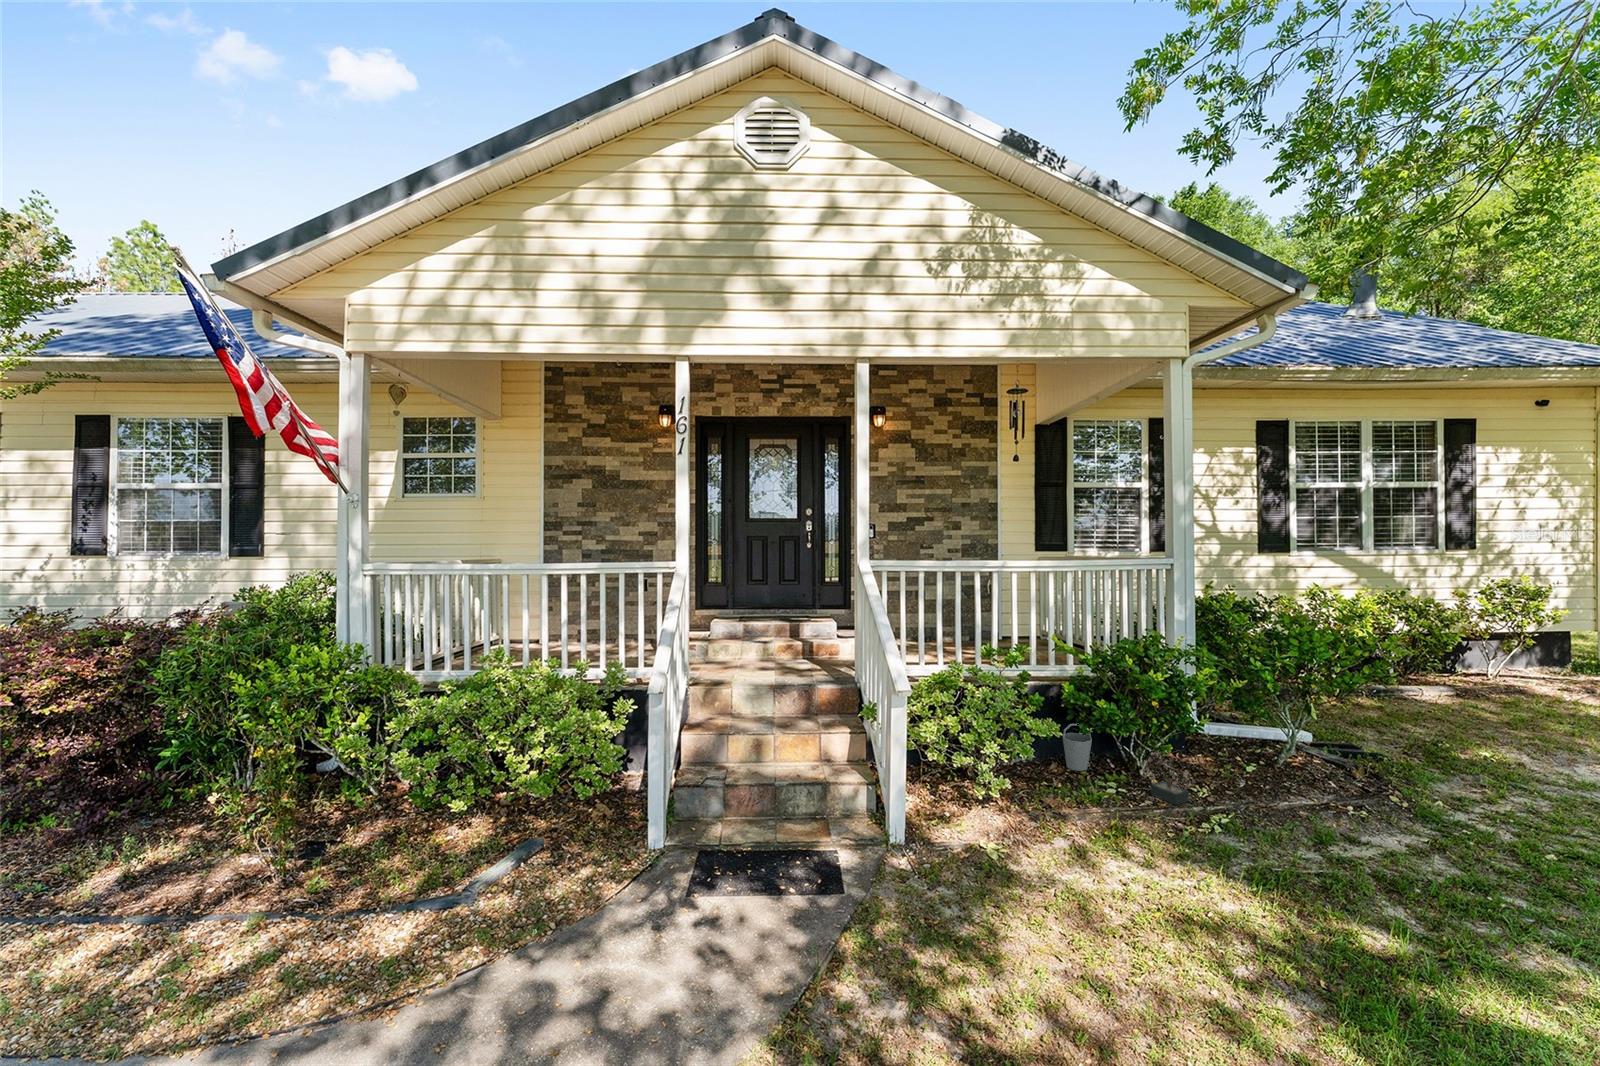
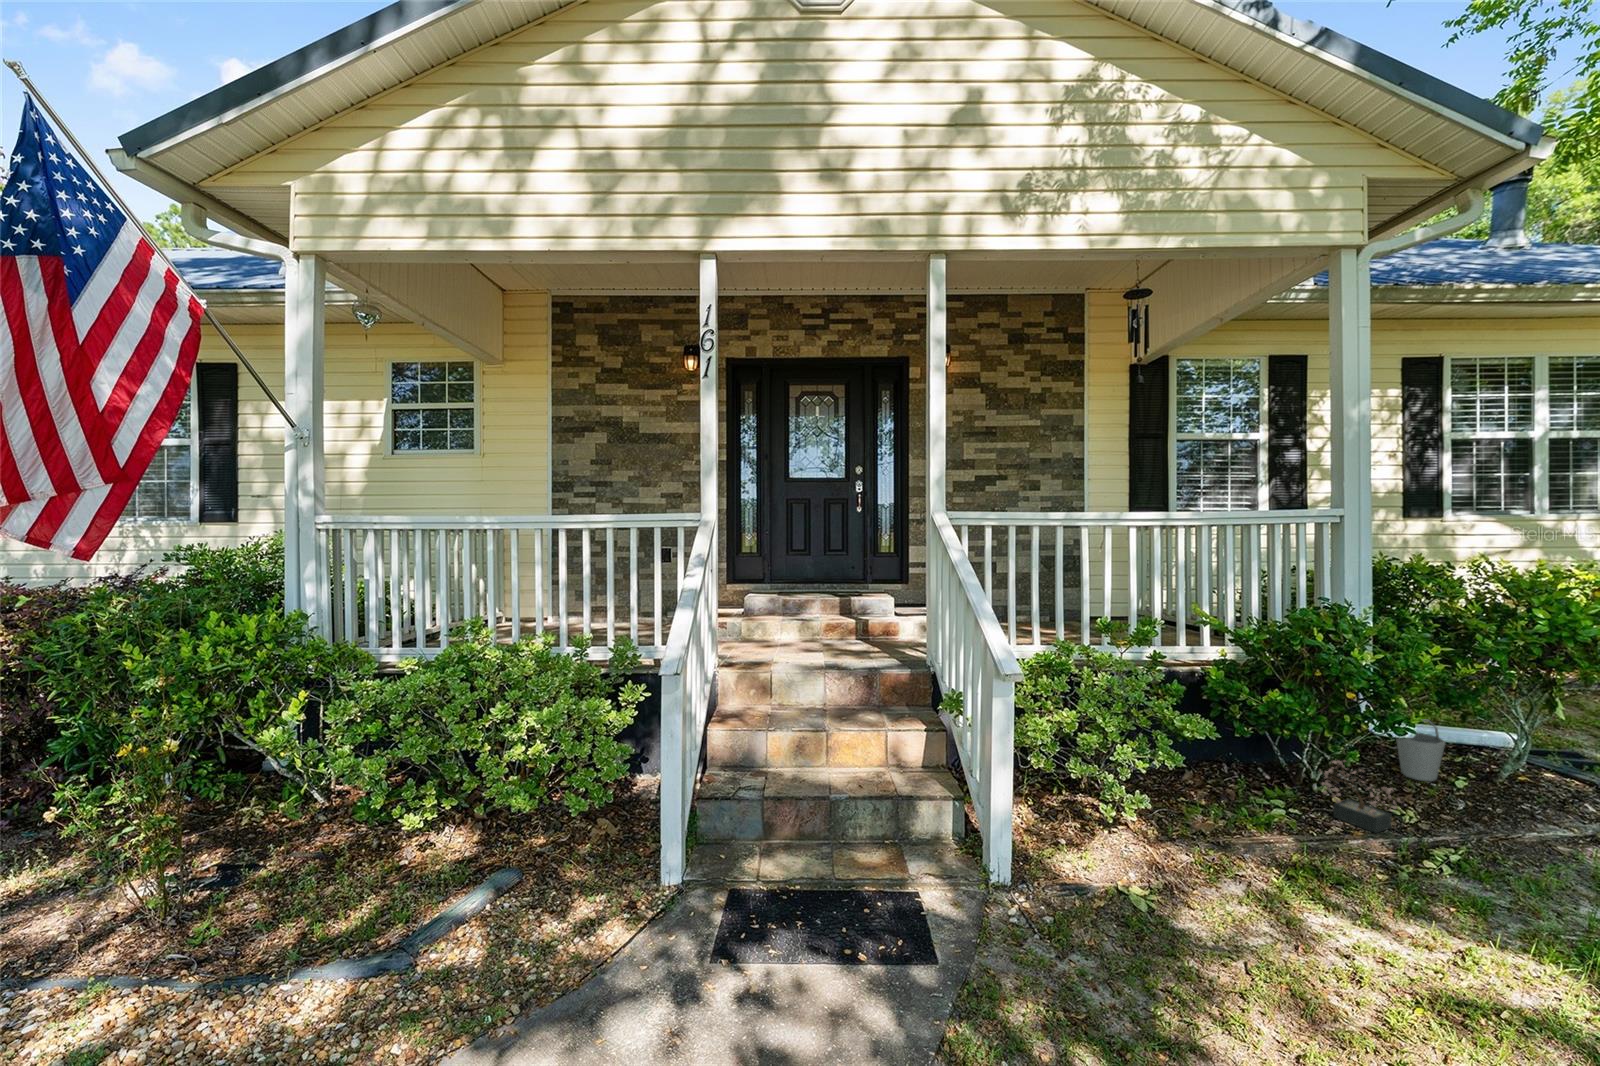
bucket: present [1063,724,1092,771] -> present [1396,720,1445,781]

